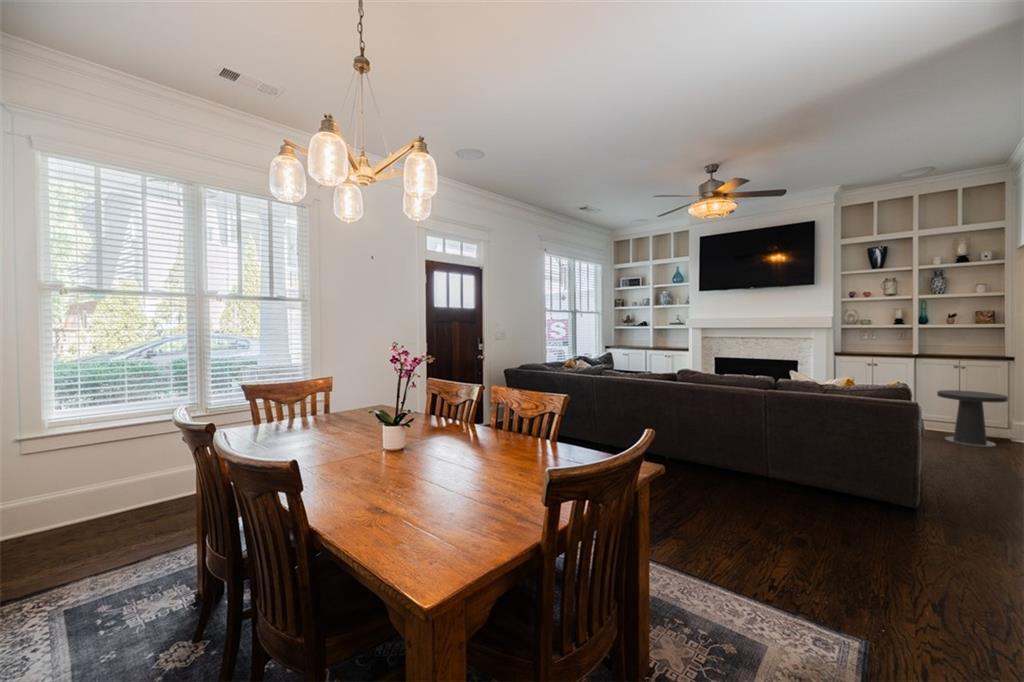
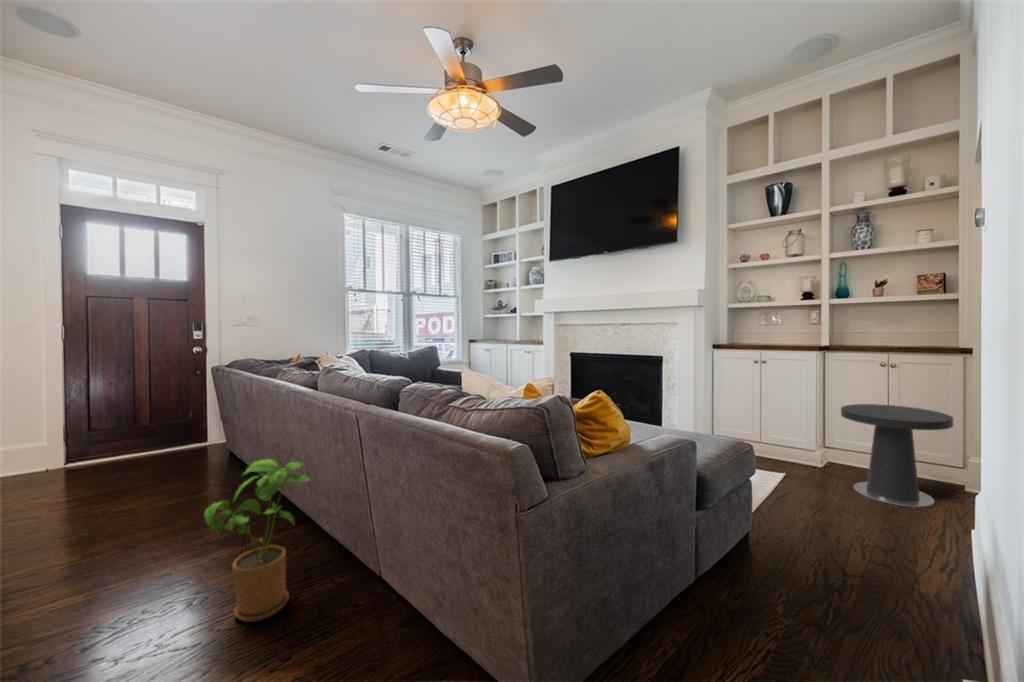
house plant: none [683,408,732,485] -> present [205,459,309,622]

